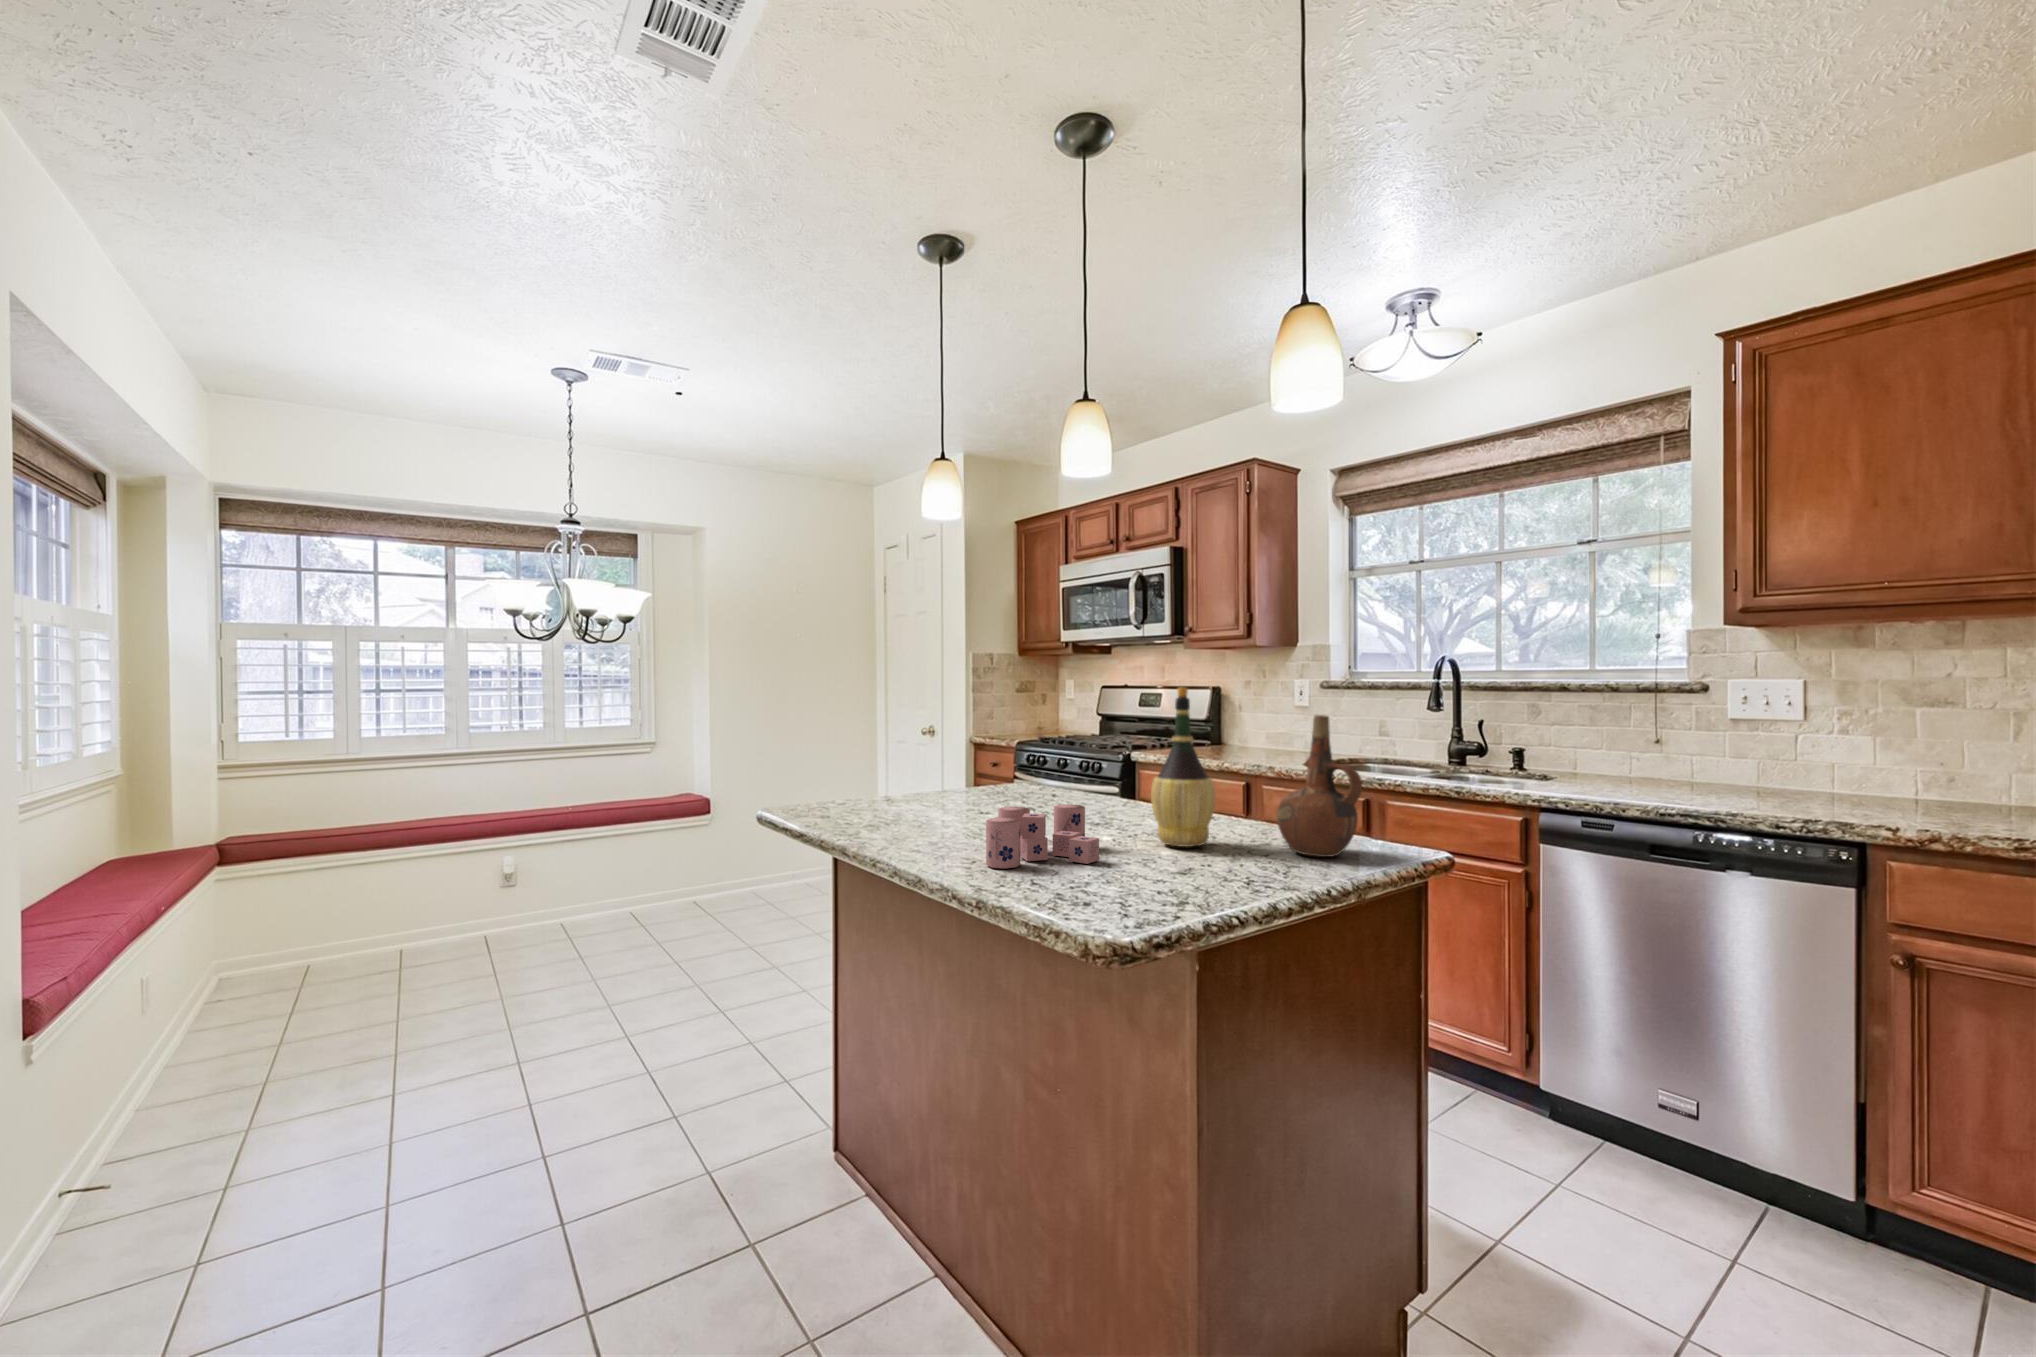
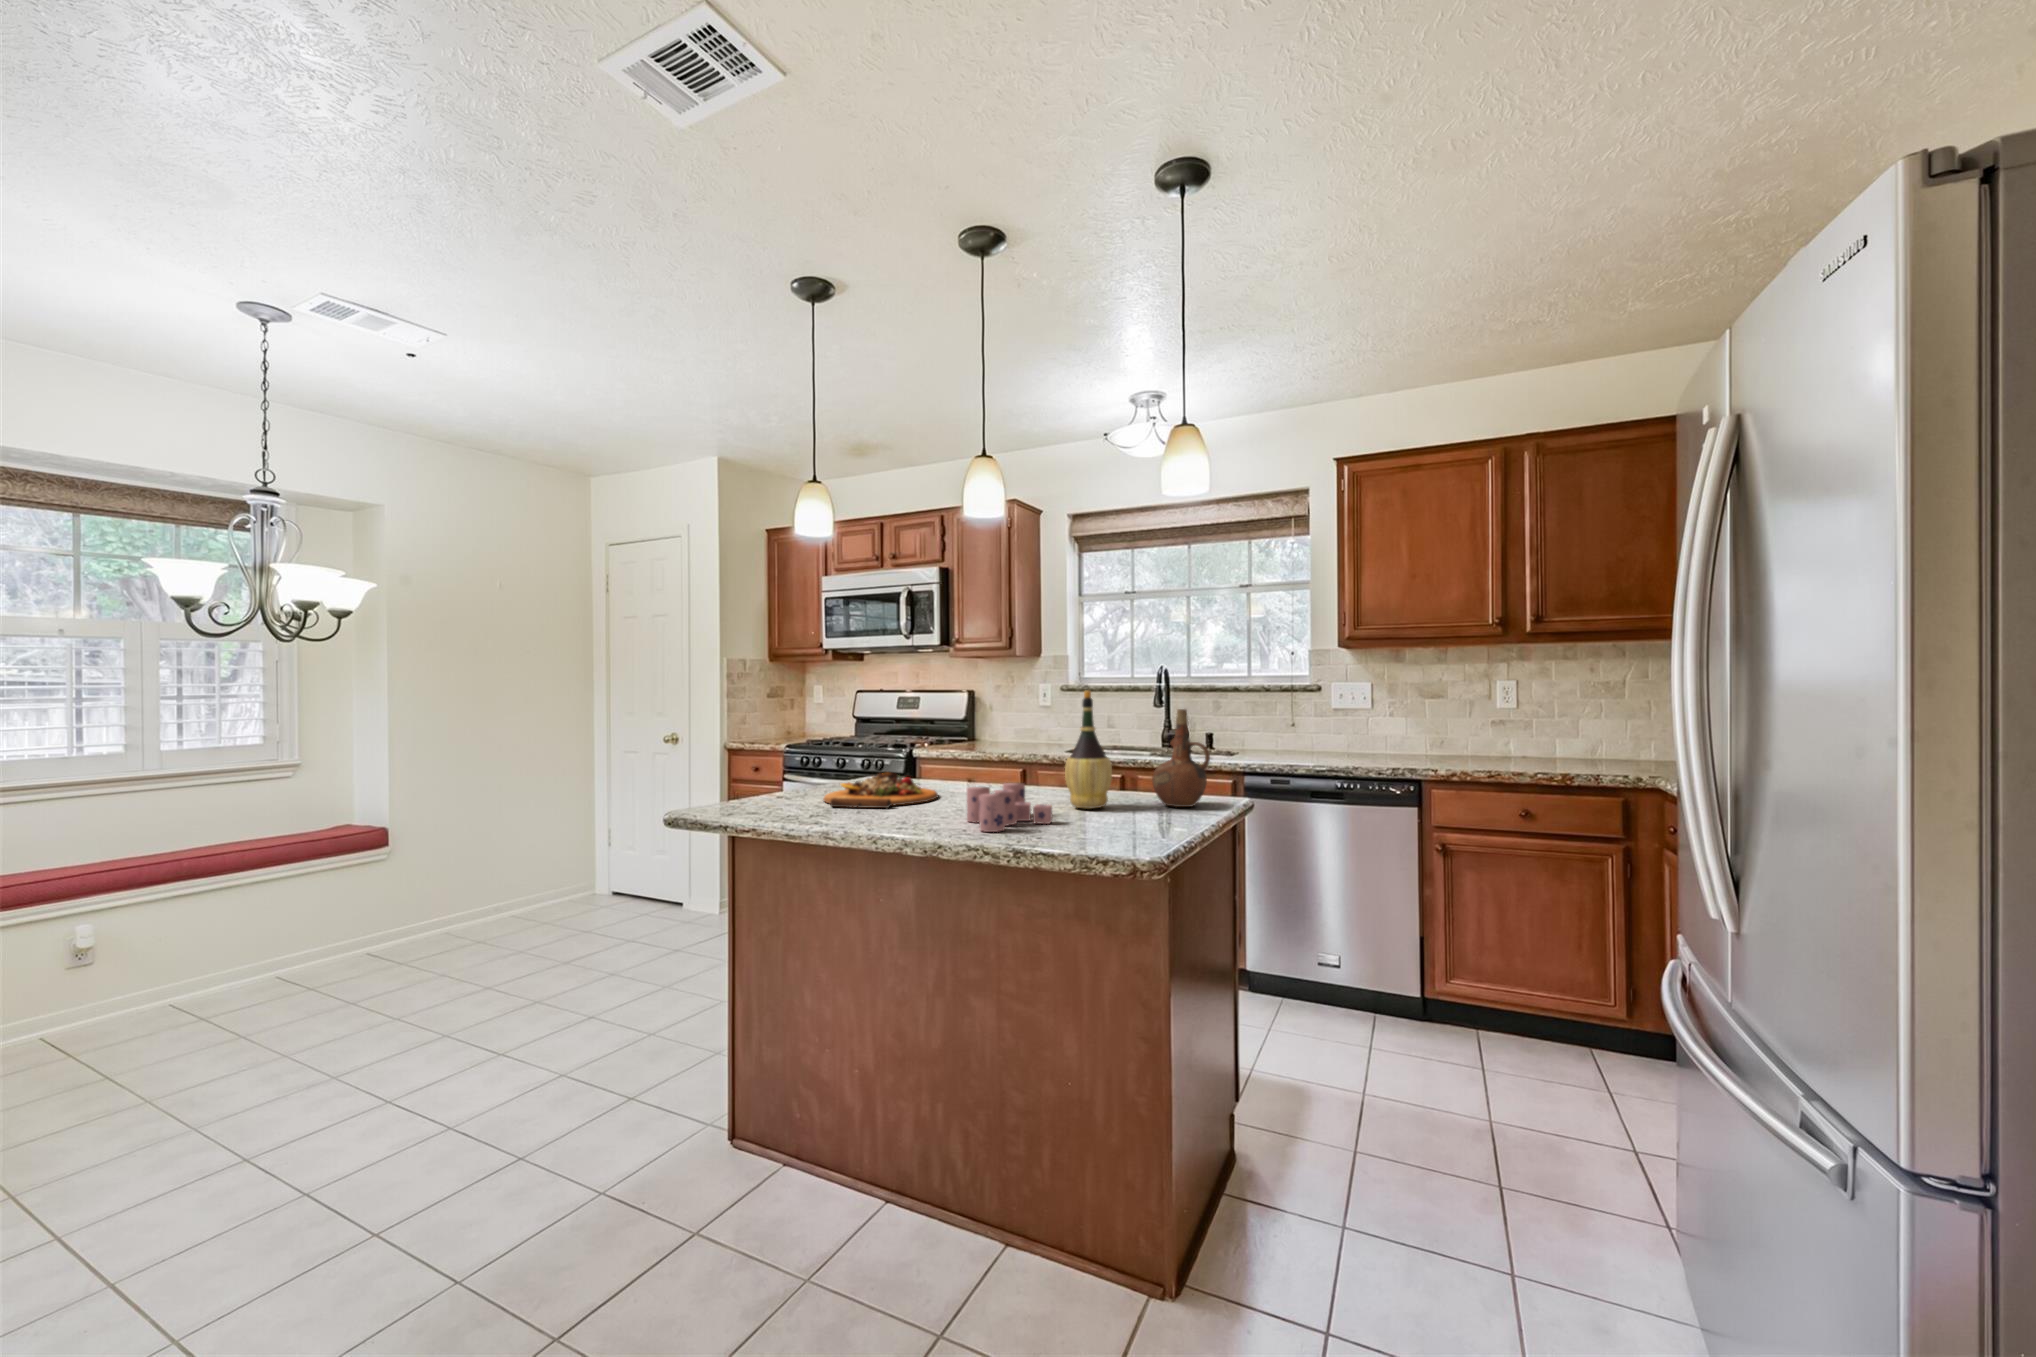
cutting board: none [895,780,1036,824] -> present [823,772,938,808]

